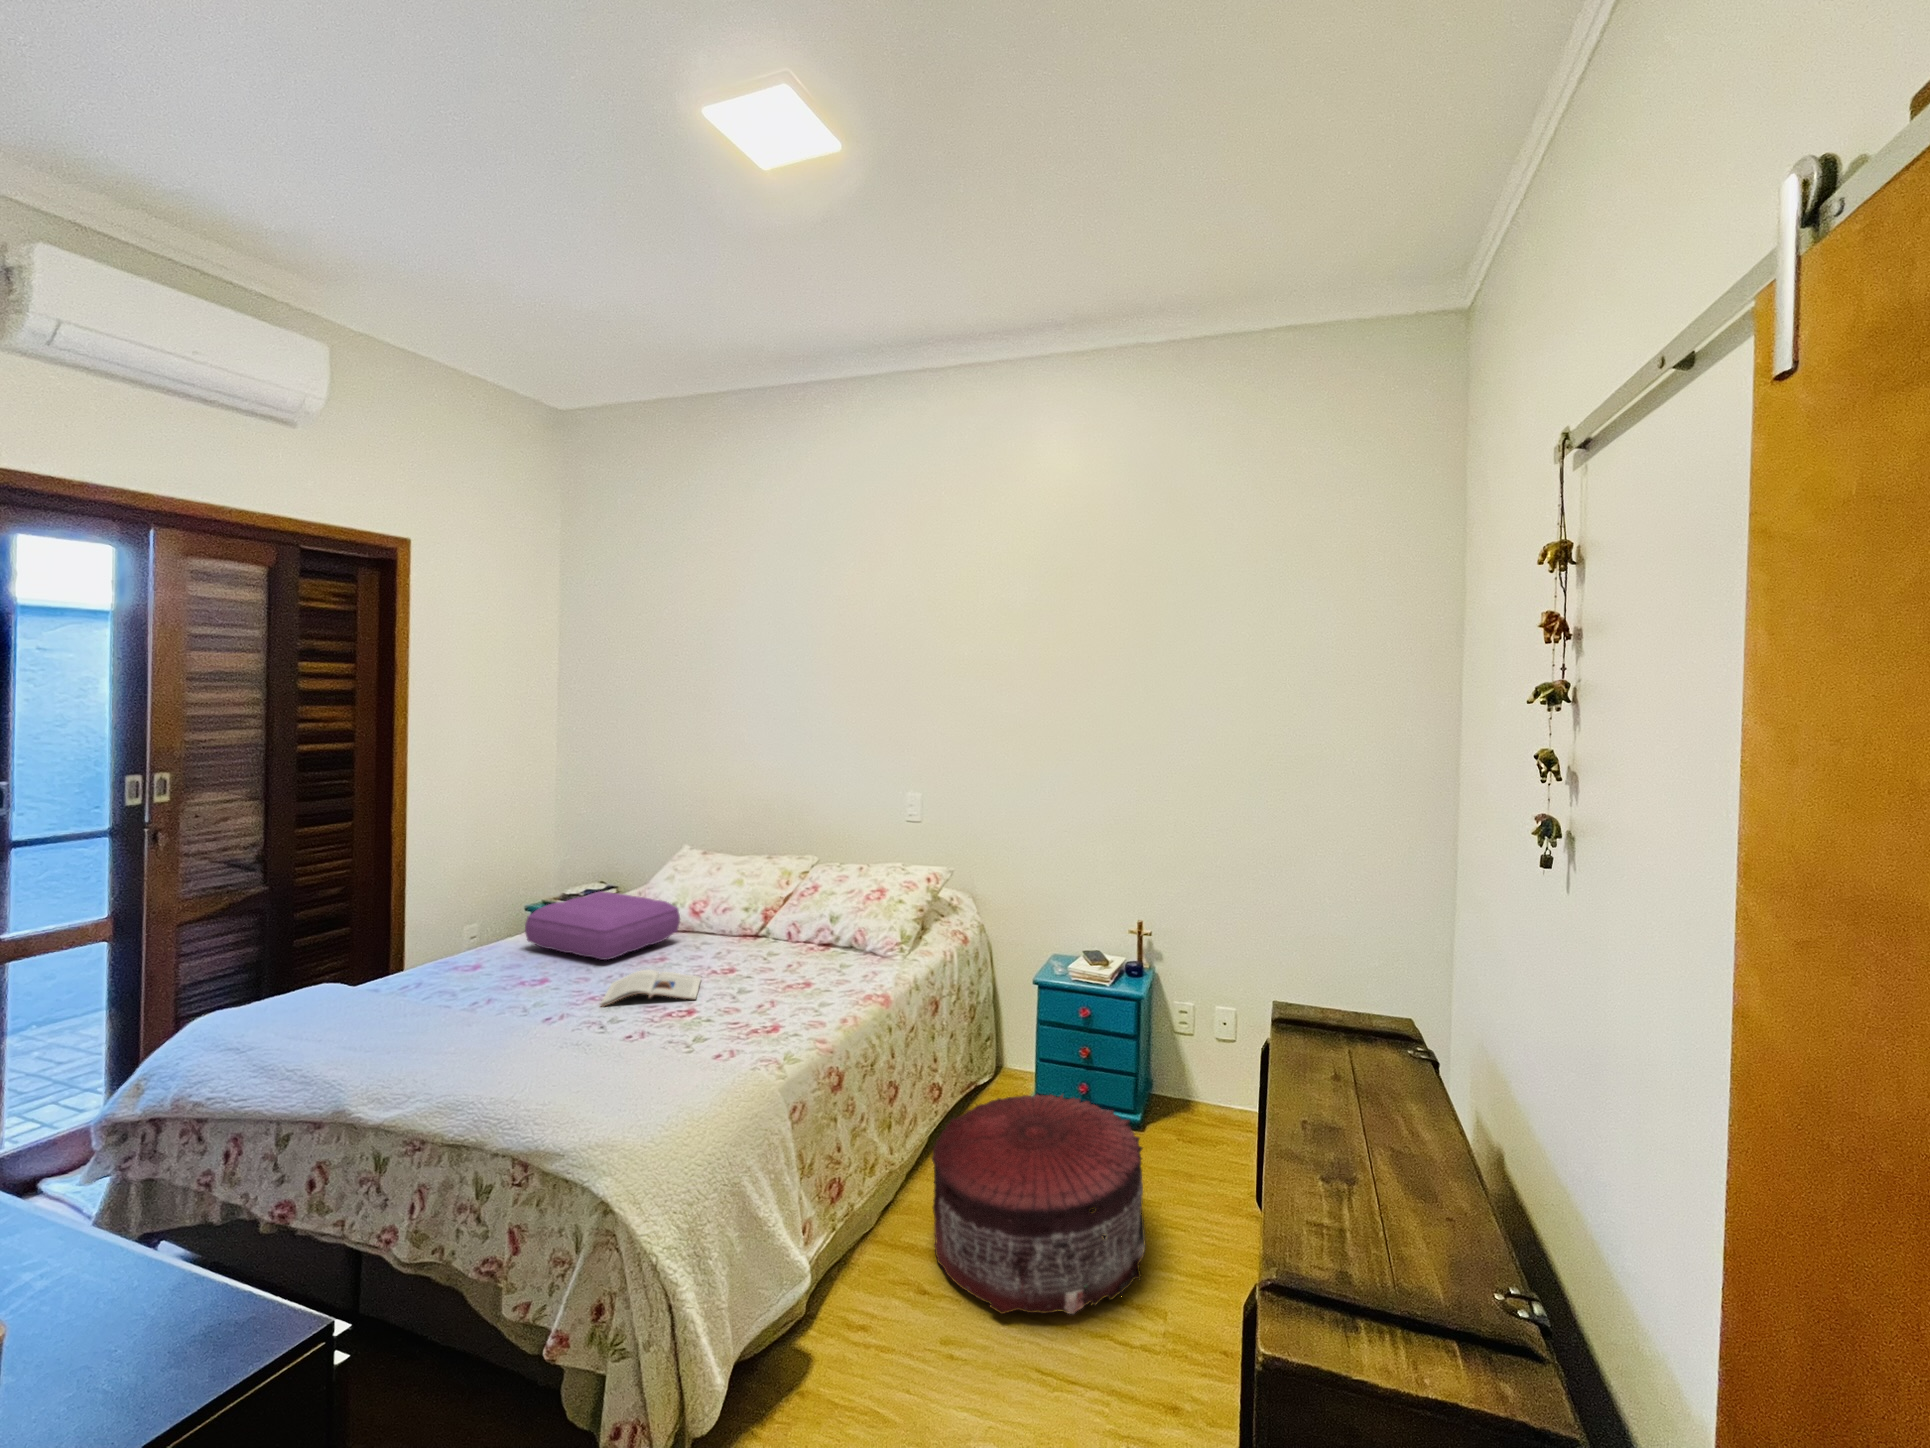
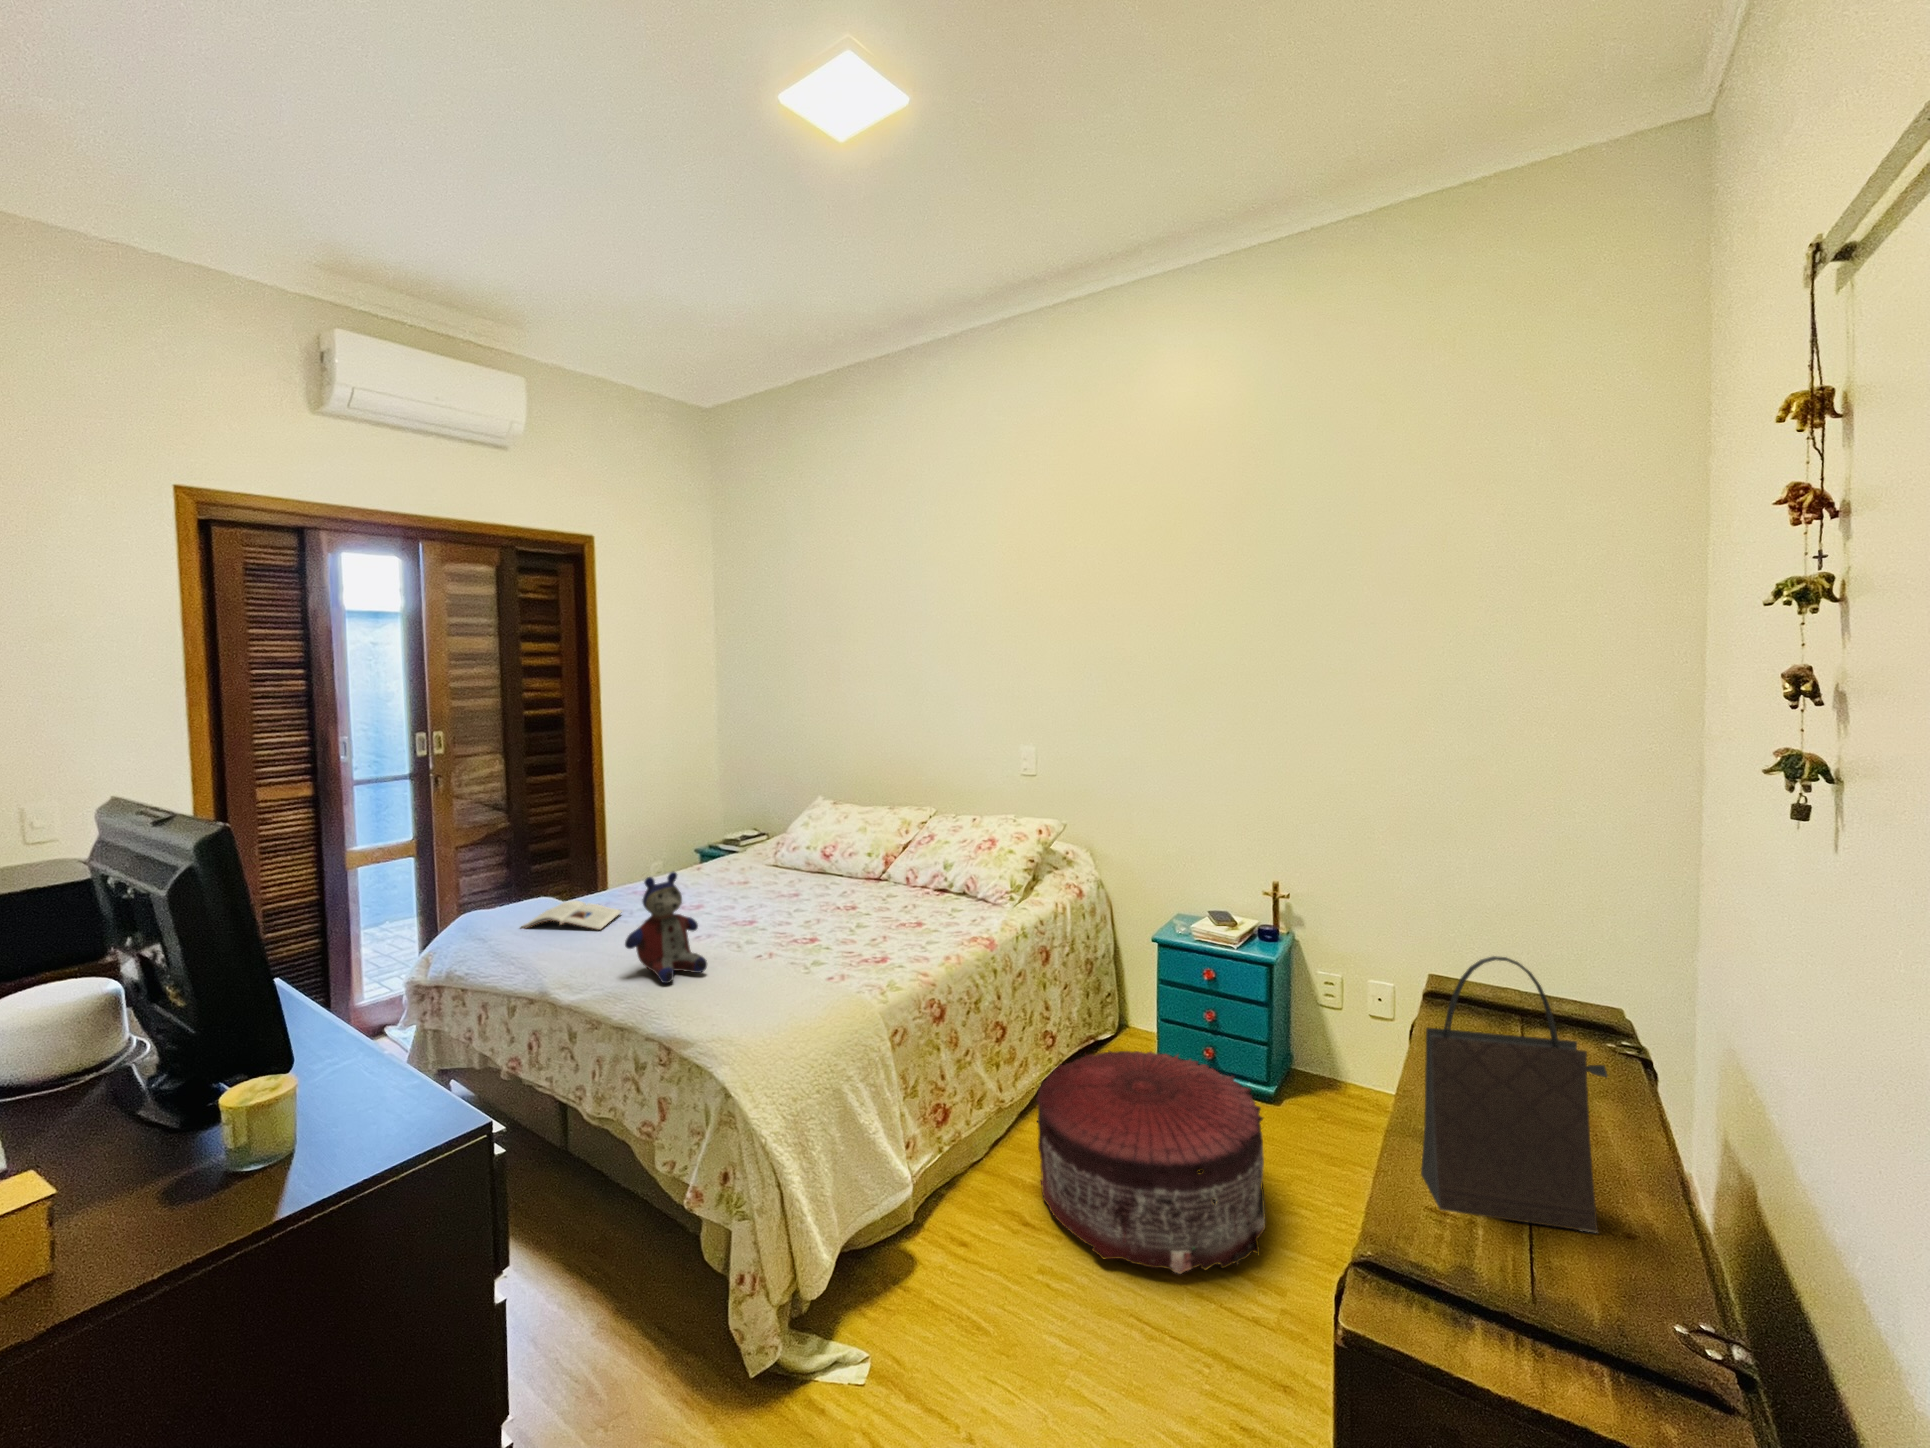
pillow: present [525,891,680,960] -> none [688,832,813,891]
stuffed bear: none [462,951,569,1086] -> present [625,872,707,983]
magazine: present [600,969,701,1007] -> present [522,900,622,930]
handbag: none [1303,997,1441,1225] -> present [1421,956,1608,1232]

